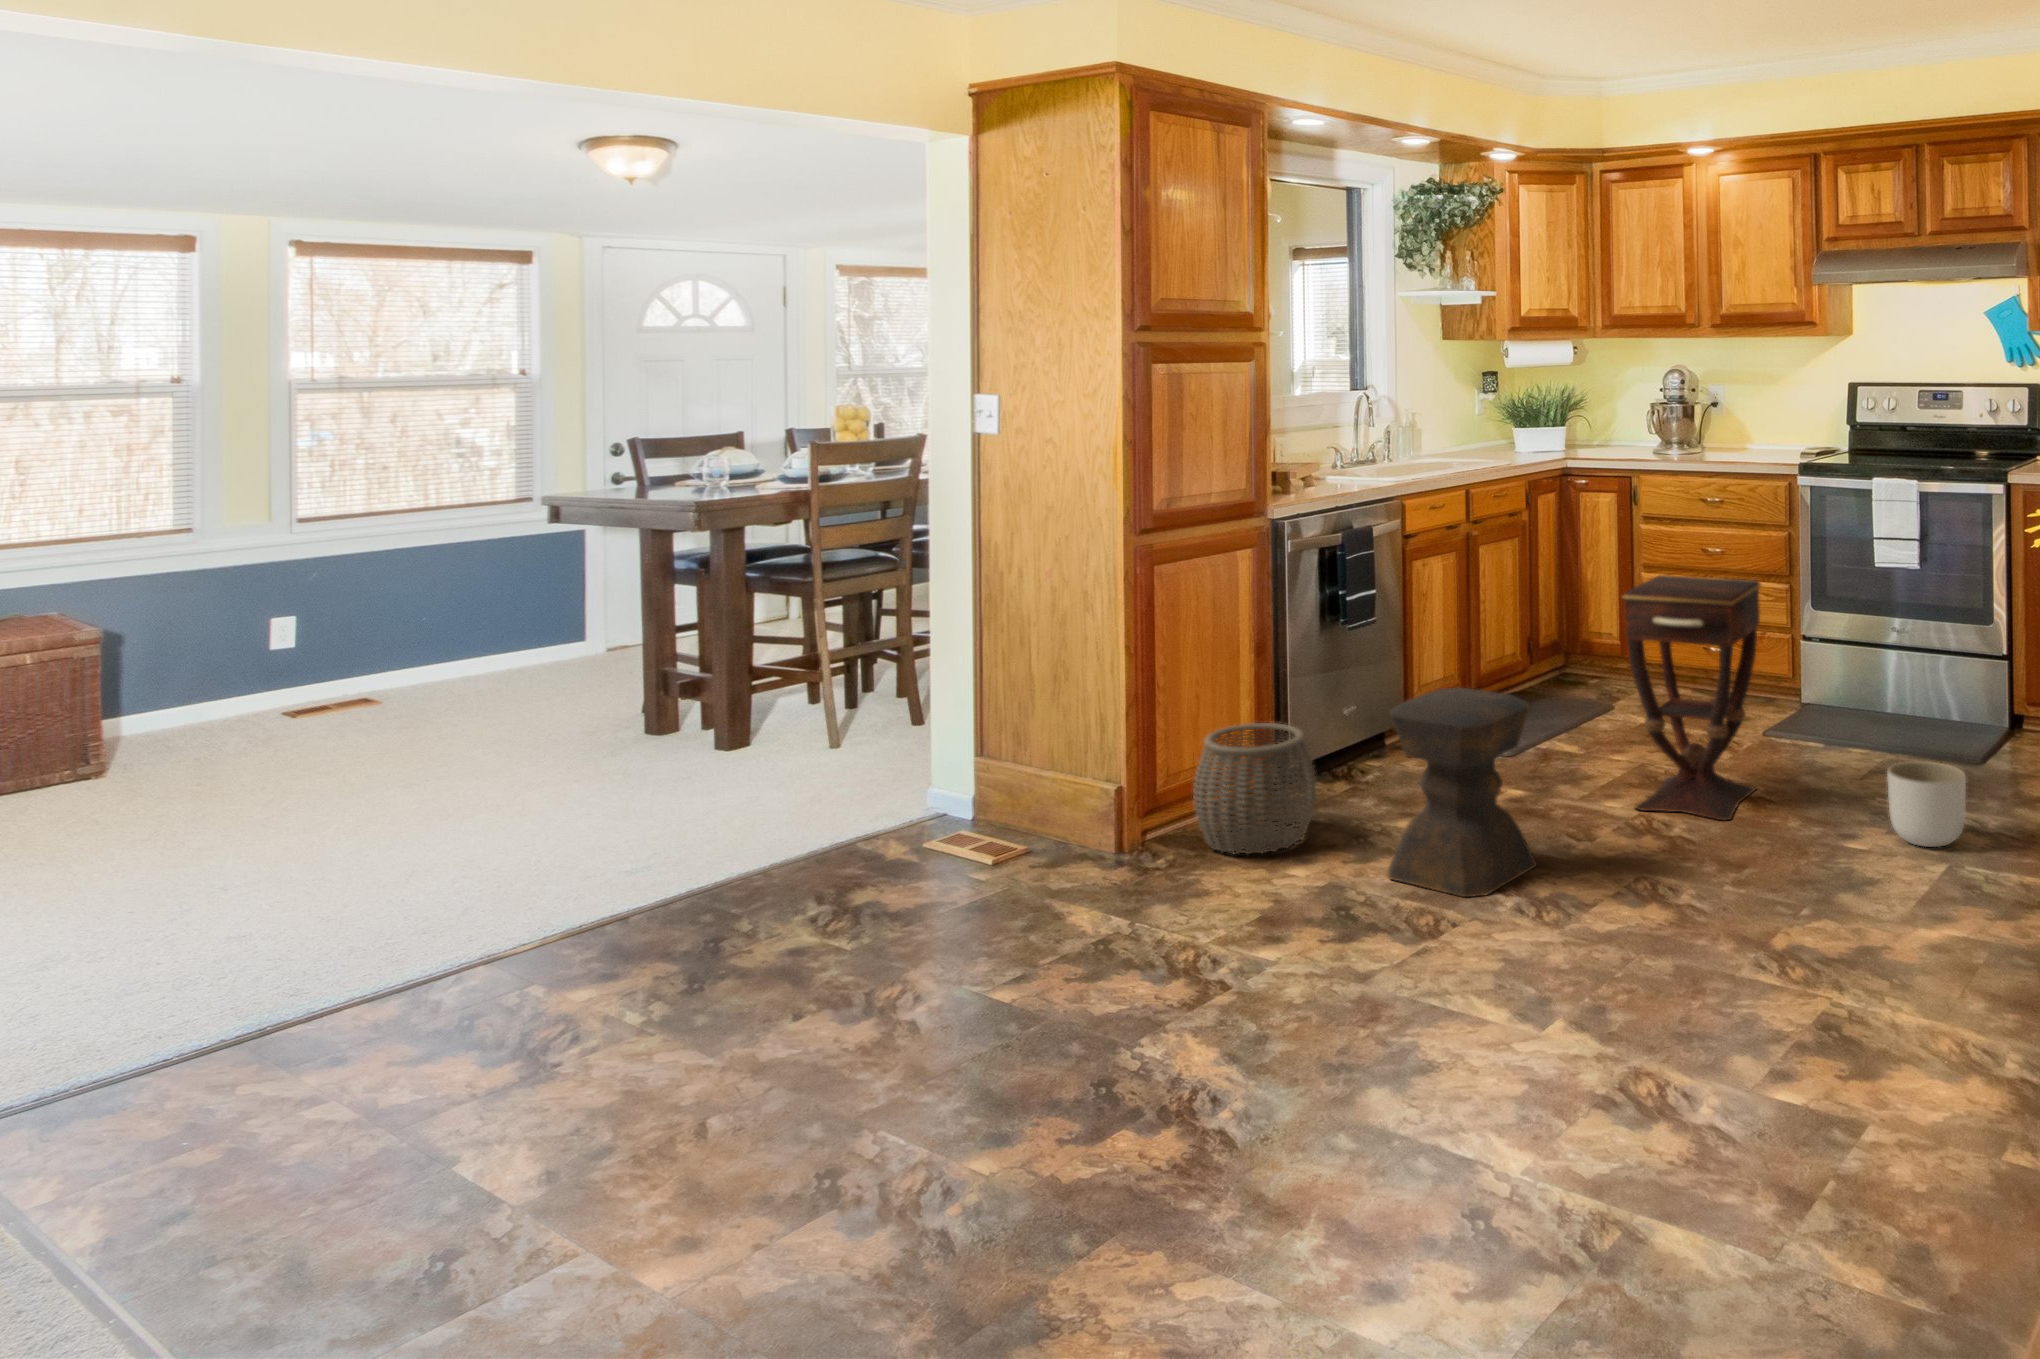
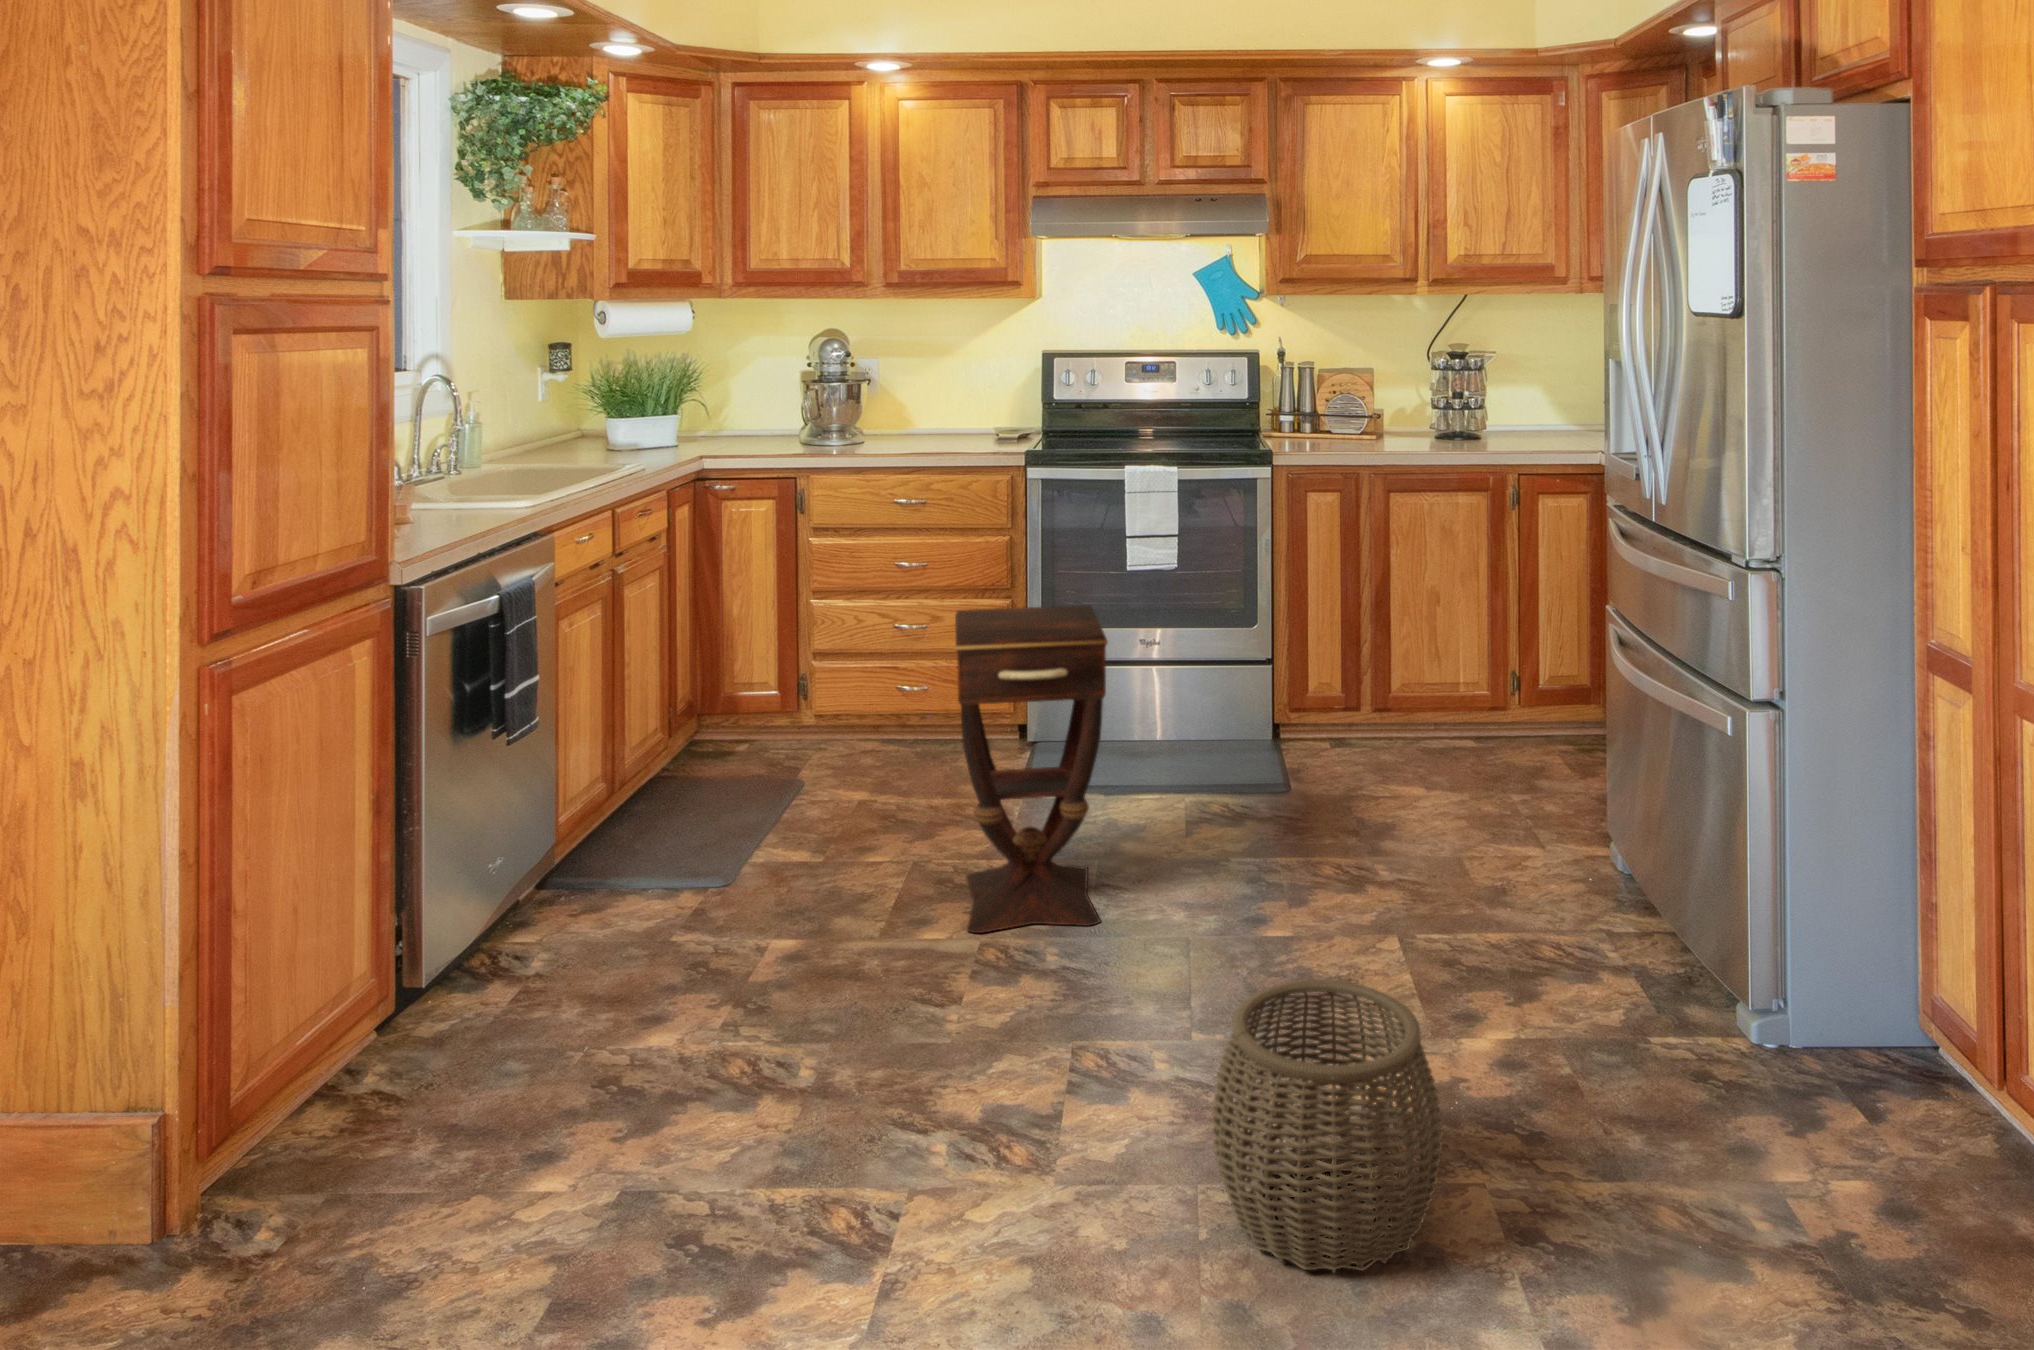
stool: present [1388,687,1537,897] -> none [702,819,921,1152]
woven basket: present [1193,723,1316,854] -> present [1212,980,1443,1273]
planter: present [1887,761,1966,847] -> none [1291,804,1382,910]

